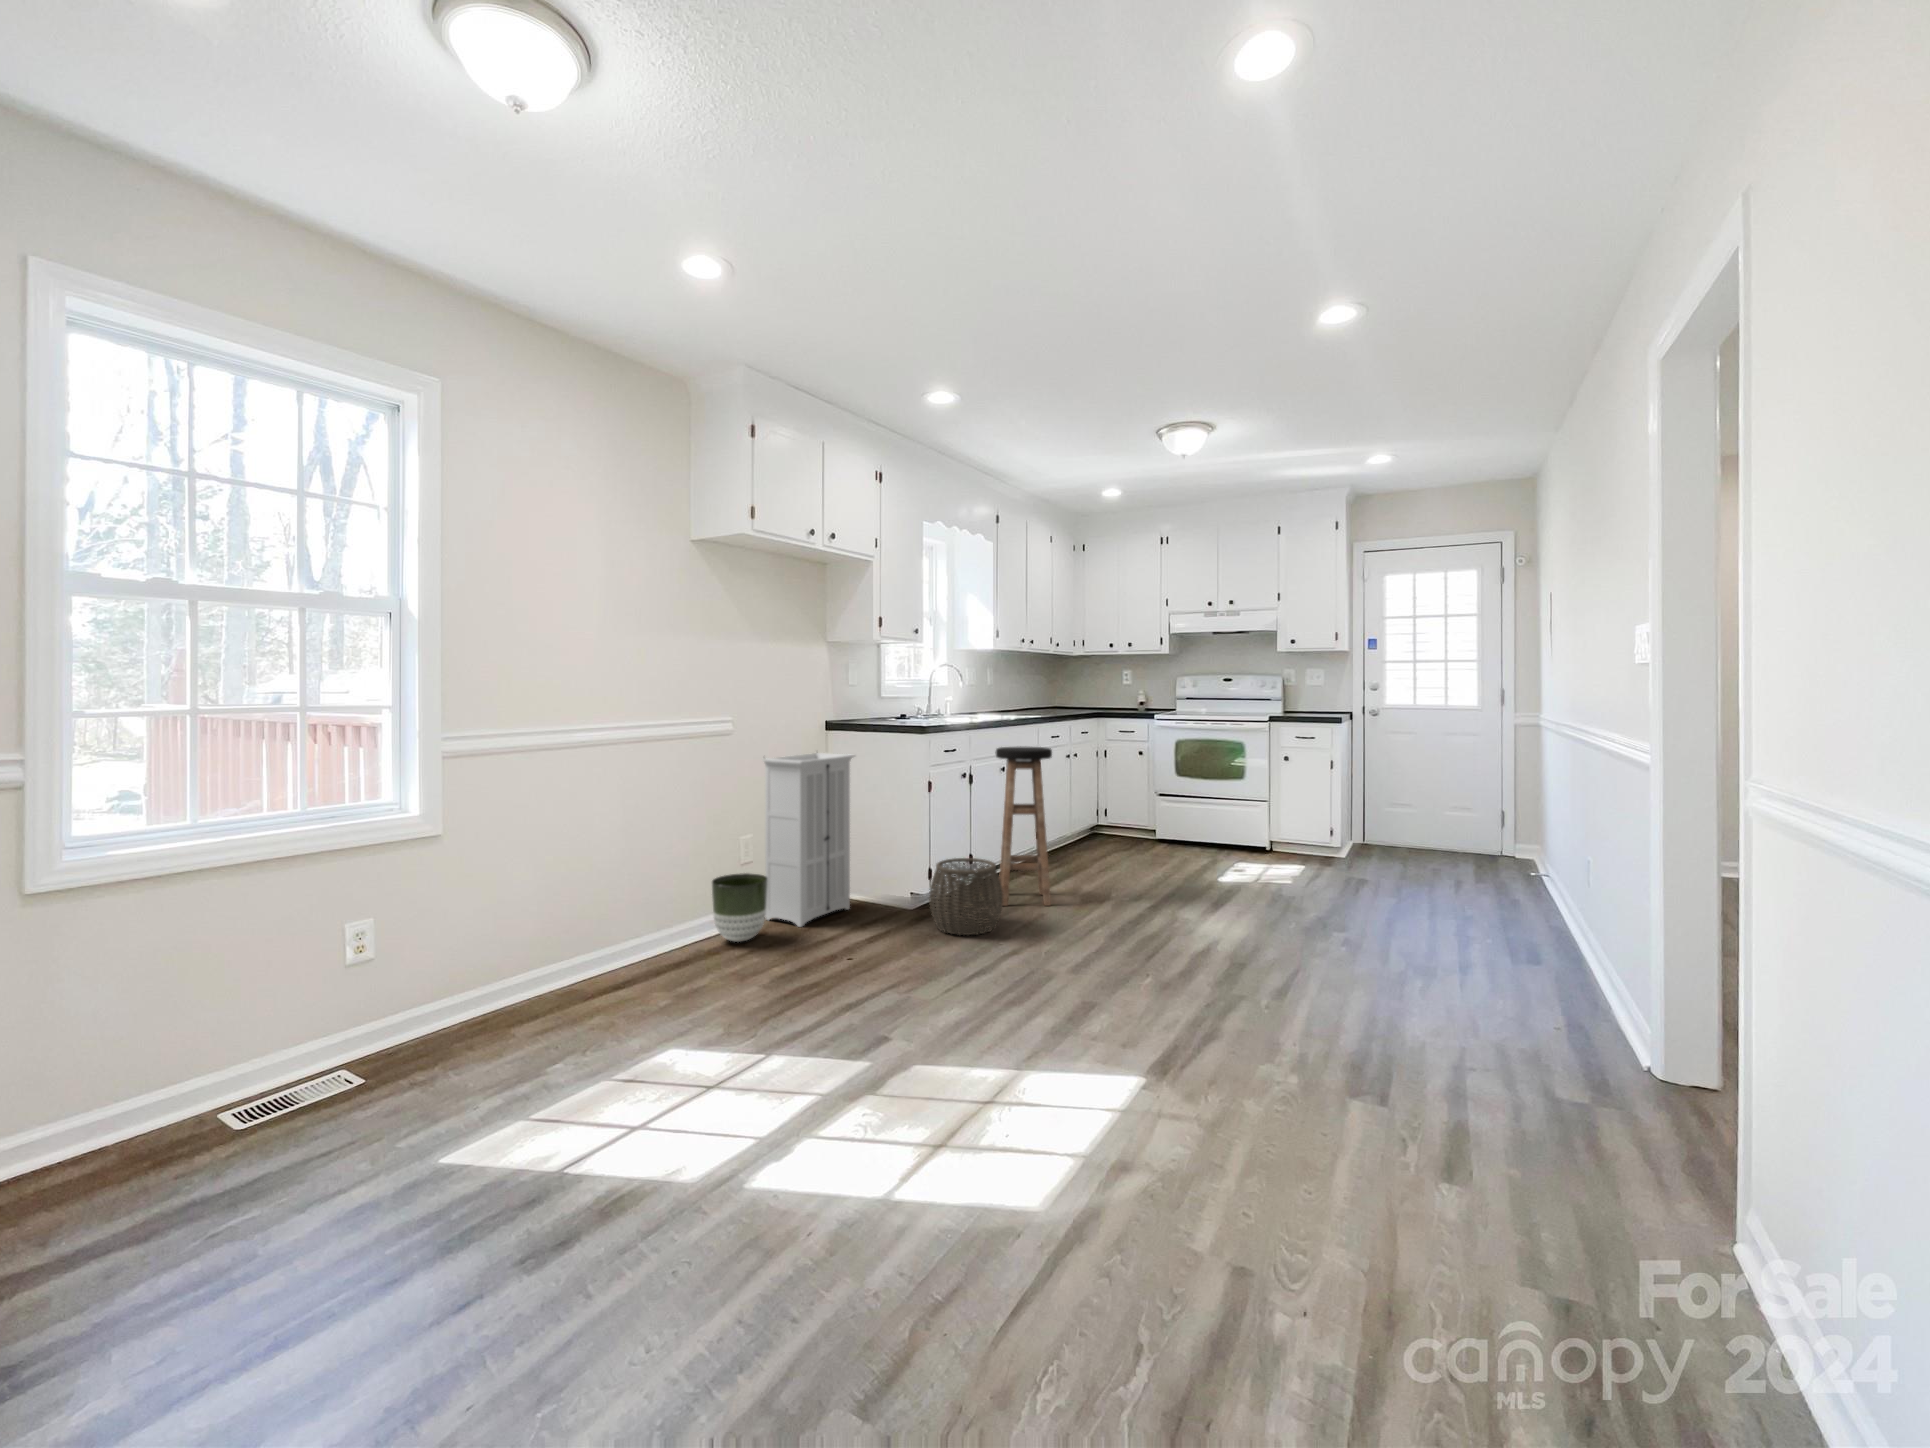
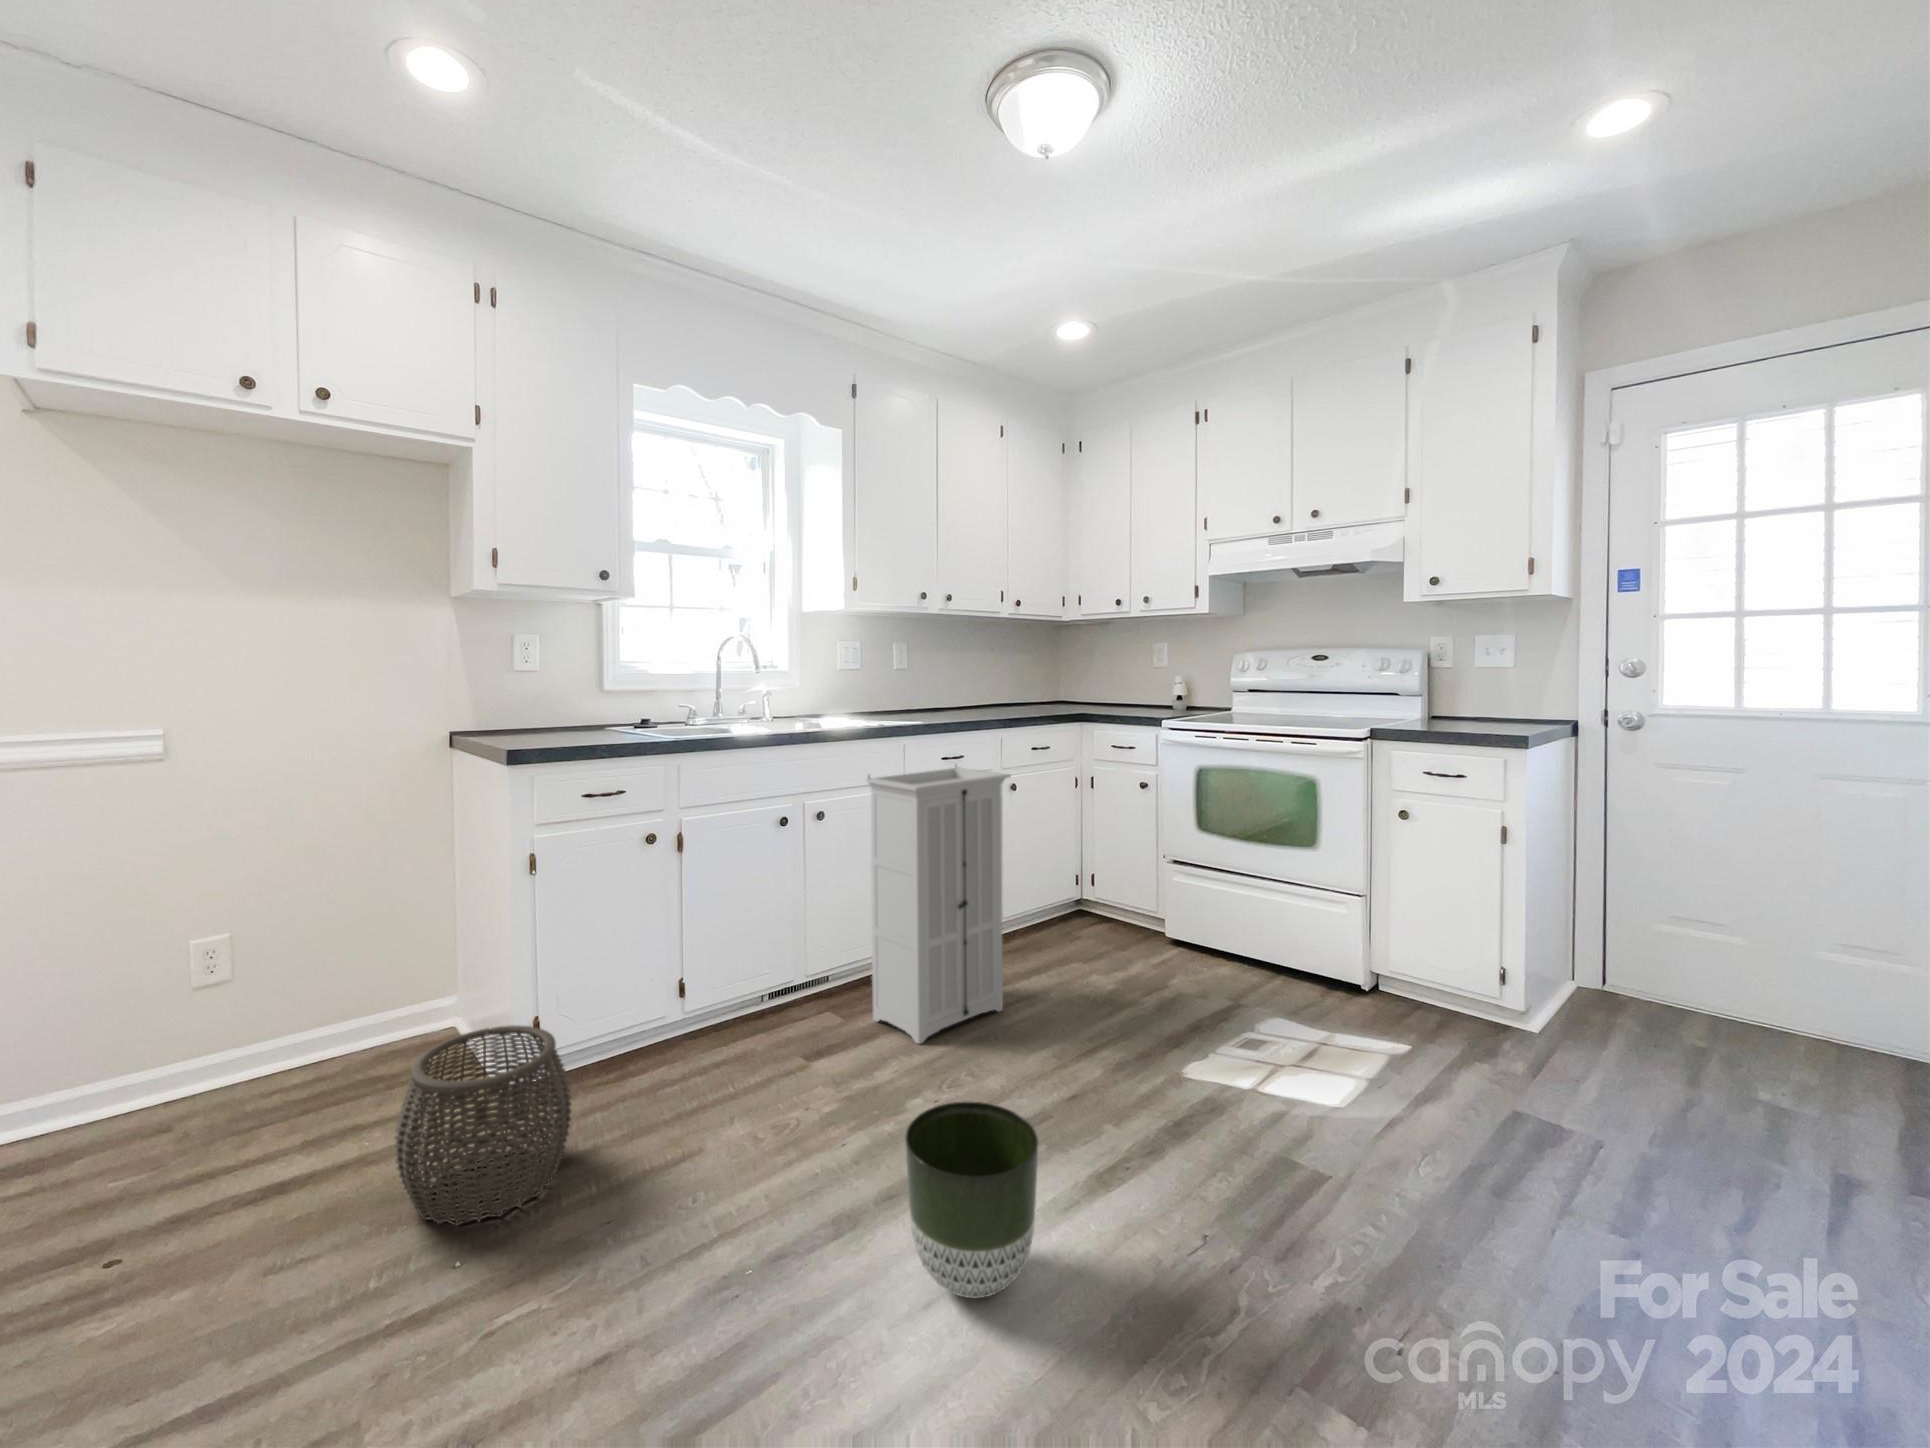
bar stool: present [995,746,1052,906] -> none [663,789,796,1127]
storage cabinet: present [763,753,855,927] -> present [865,767,1011,1044]
planter: present [712,873,768,942] -> present [905,1102,1038,1298]

